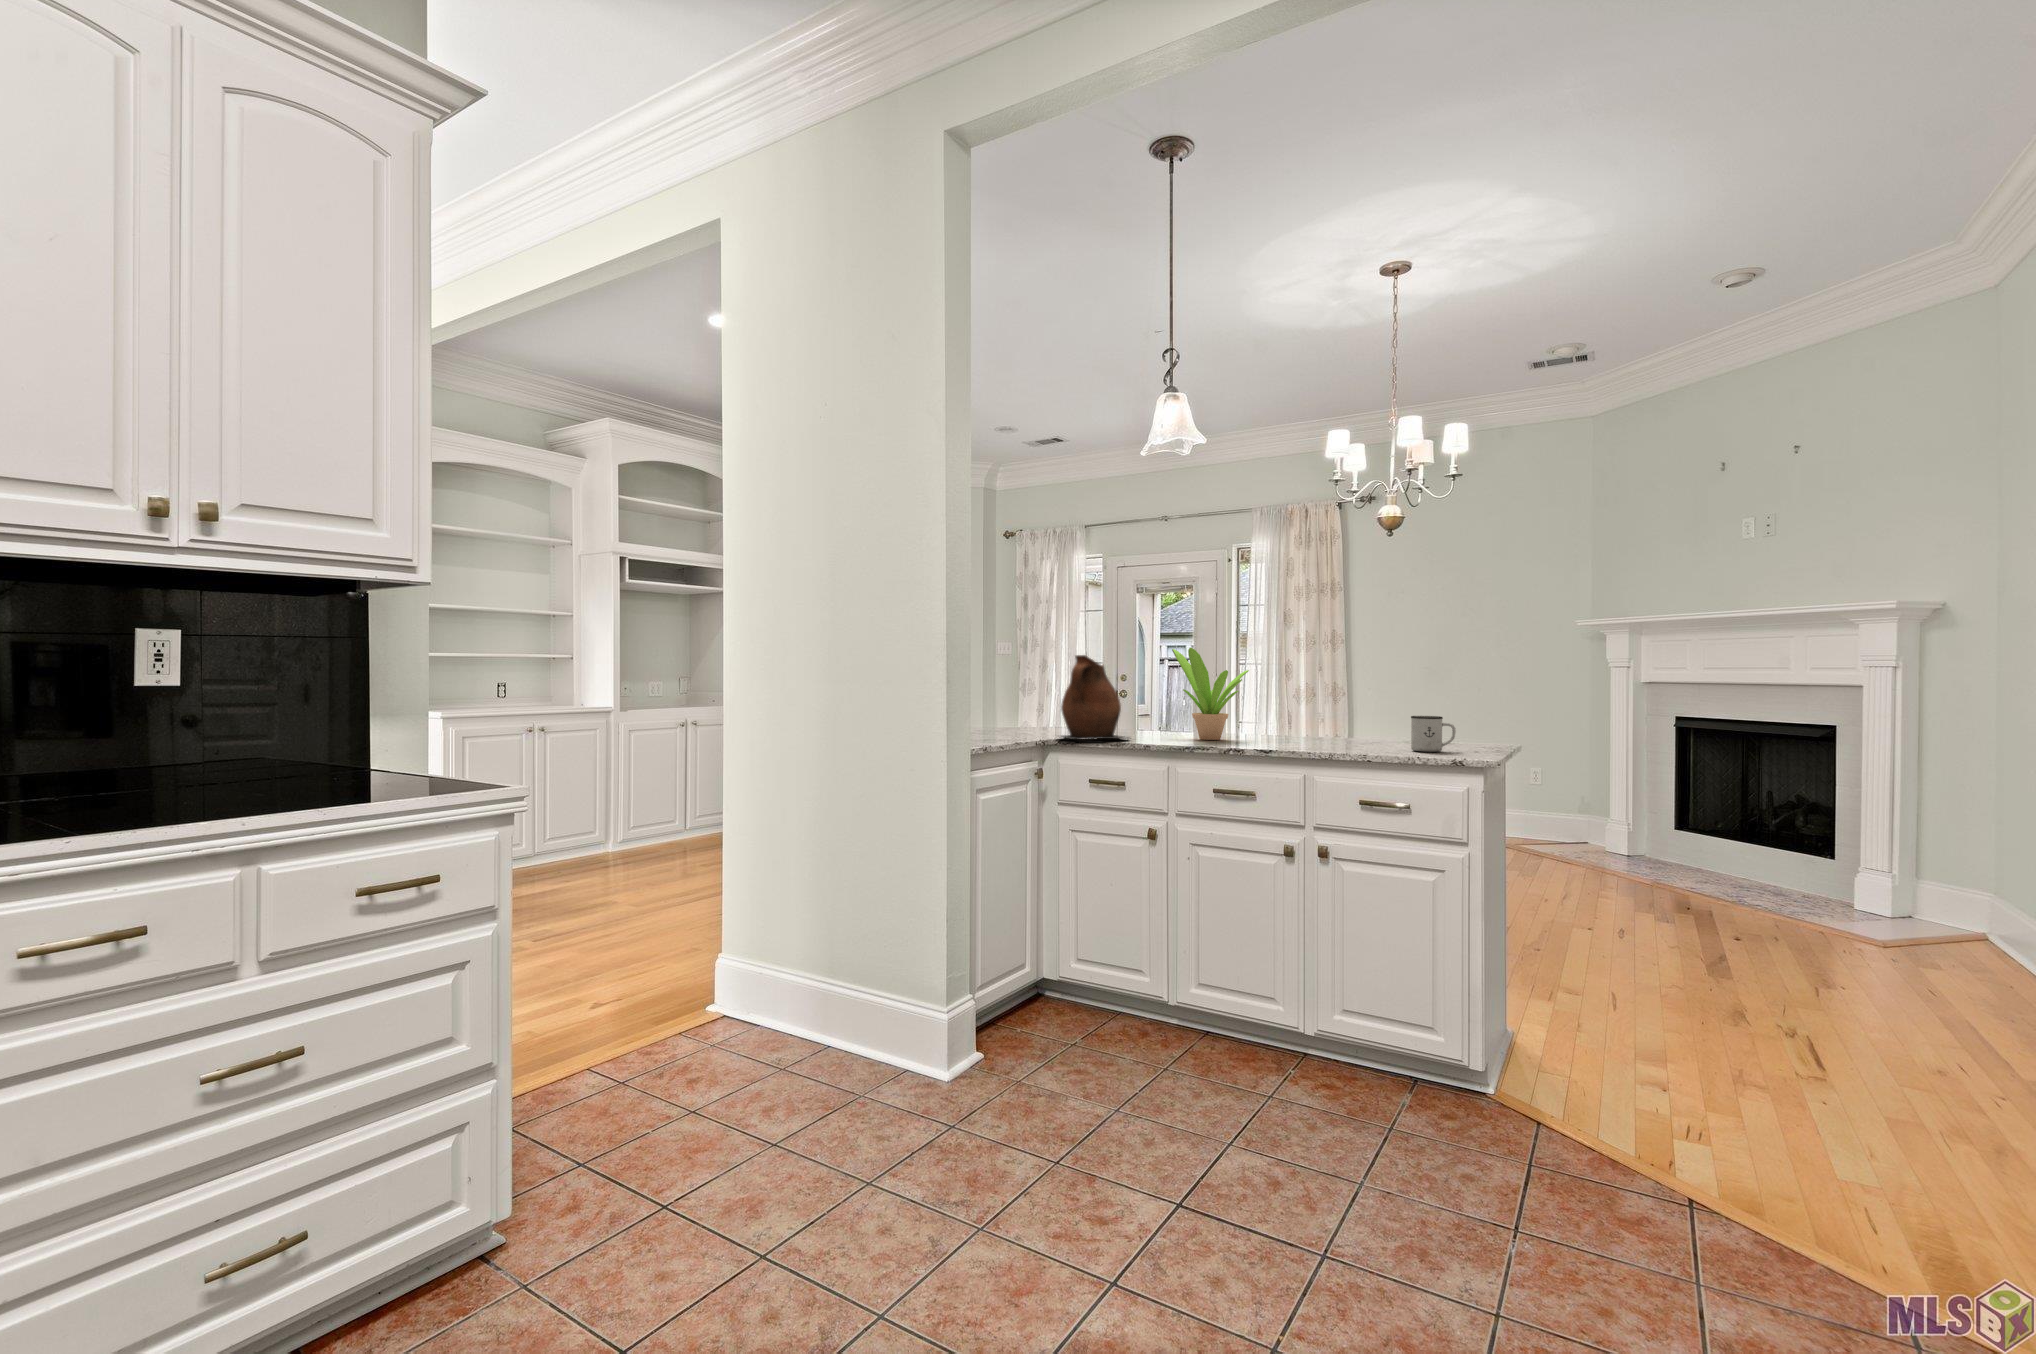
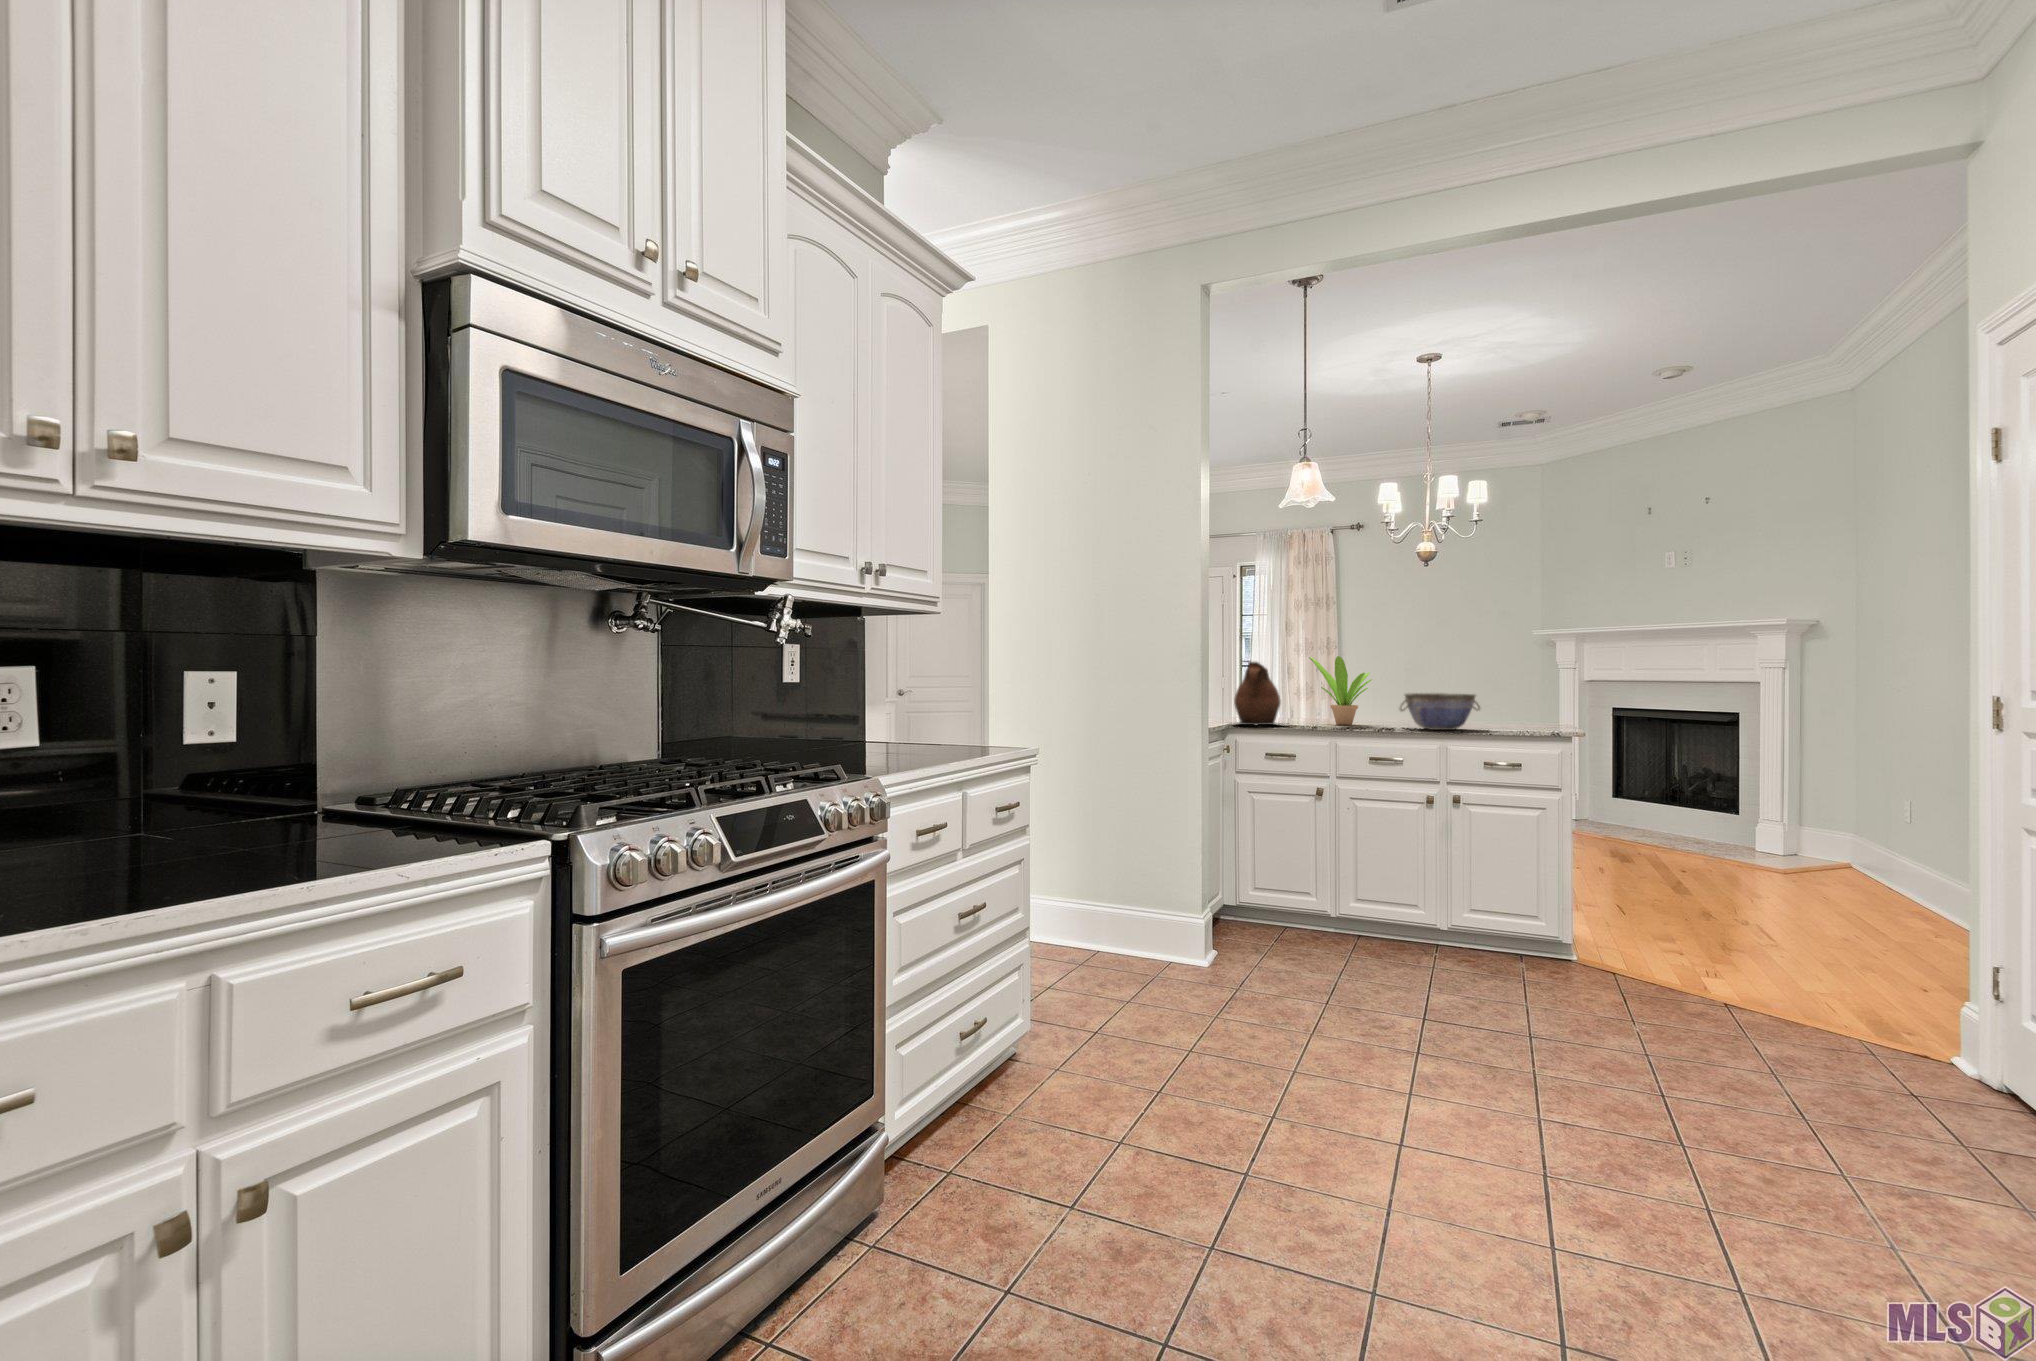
bowl: none [1255,699,1372,751] -> present [1399,693,1480,730]
mug: present [1411,716,1456,752] -> none [1506,704,1538,729]

